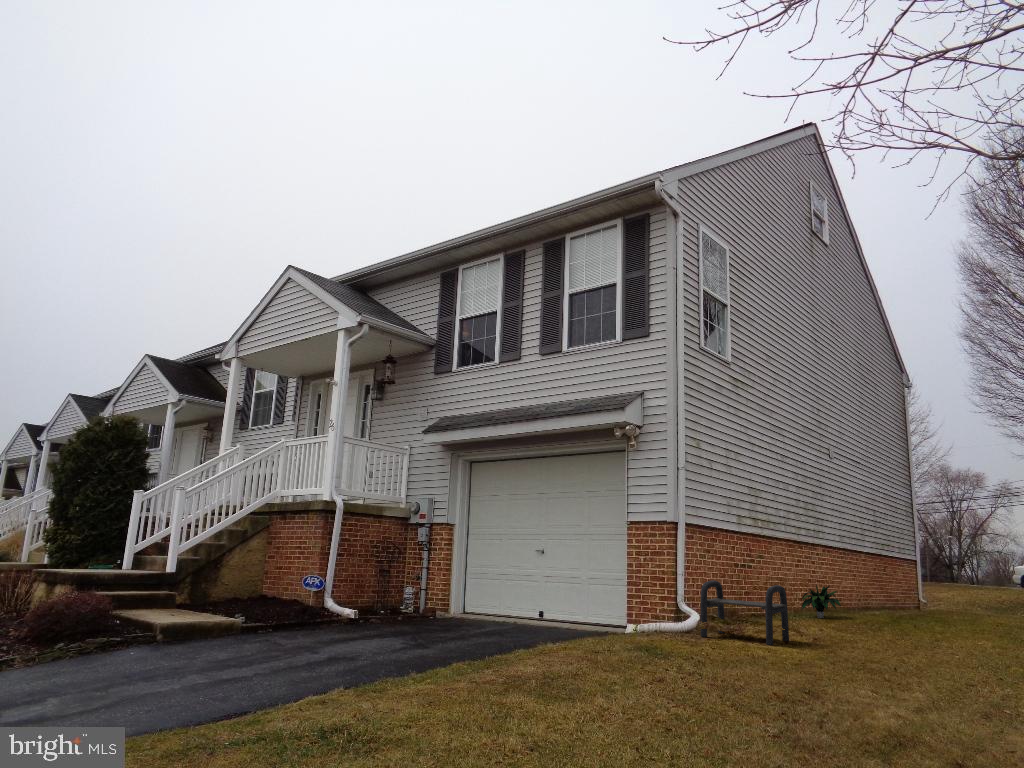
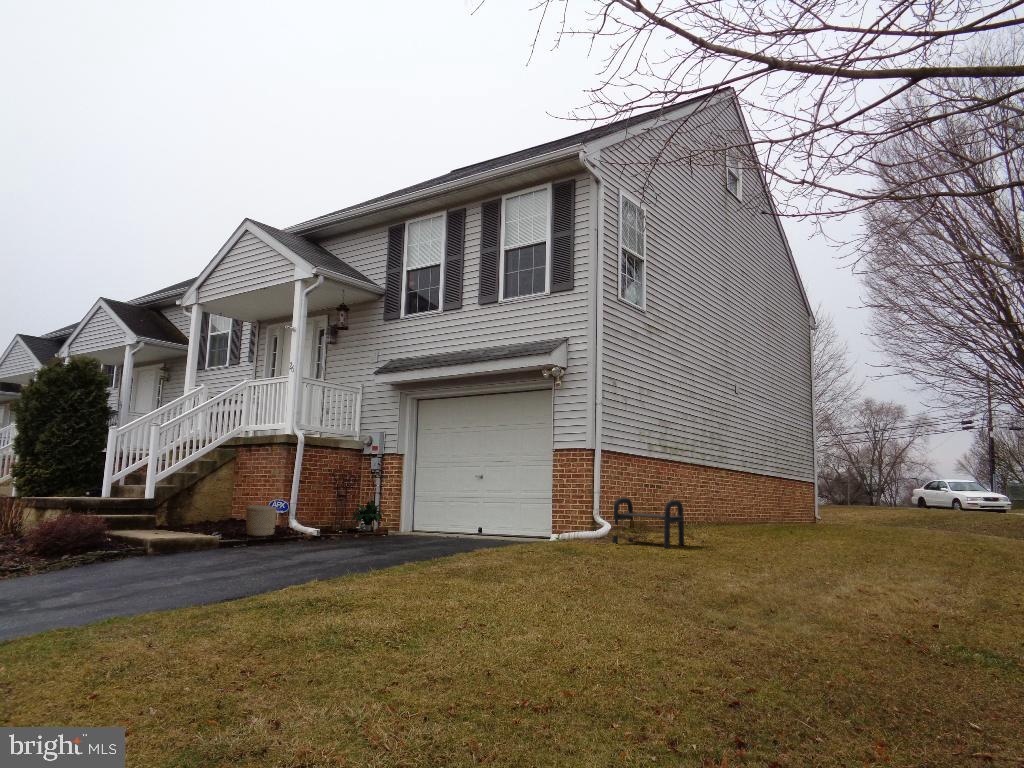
woven basket: none [276,582,310,617] -> present [246,506,276,536]
potted plant: present [802,585,841,618] -> present [351,501,386,531]

